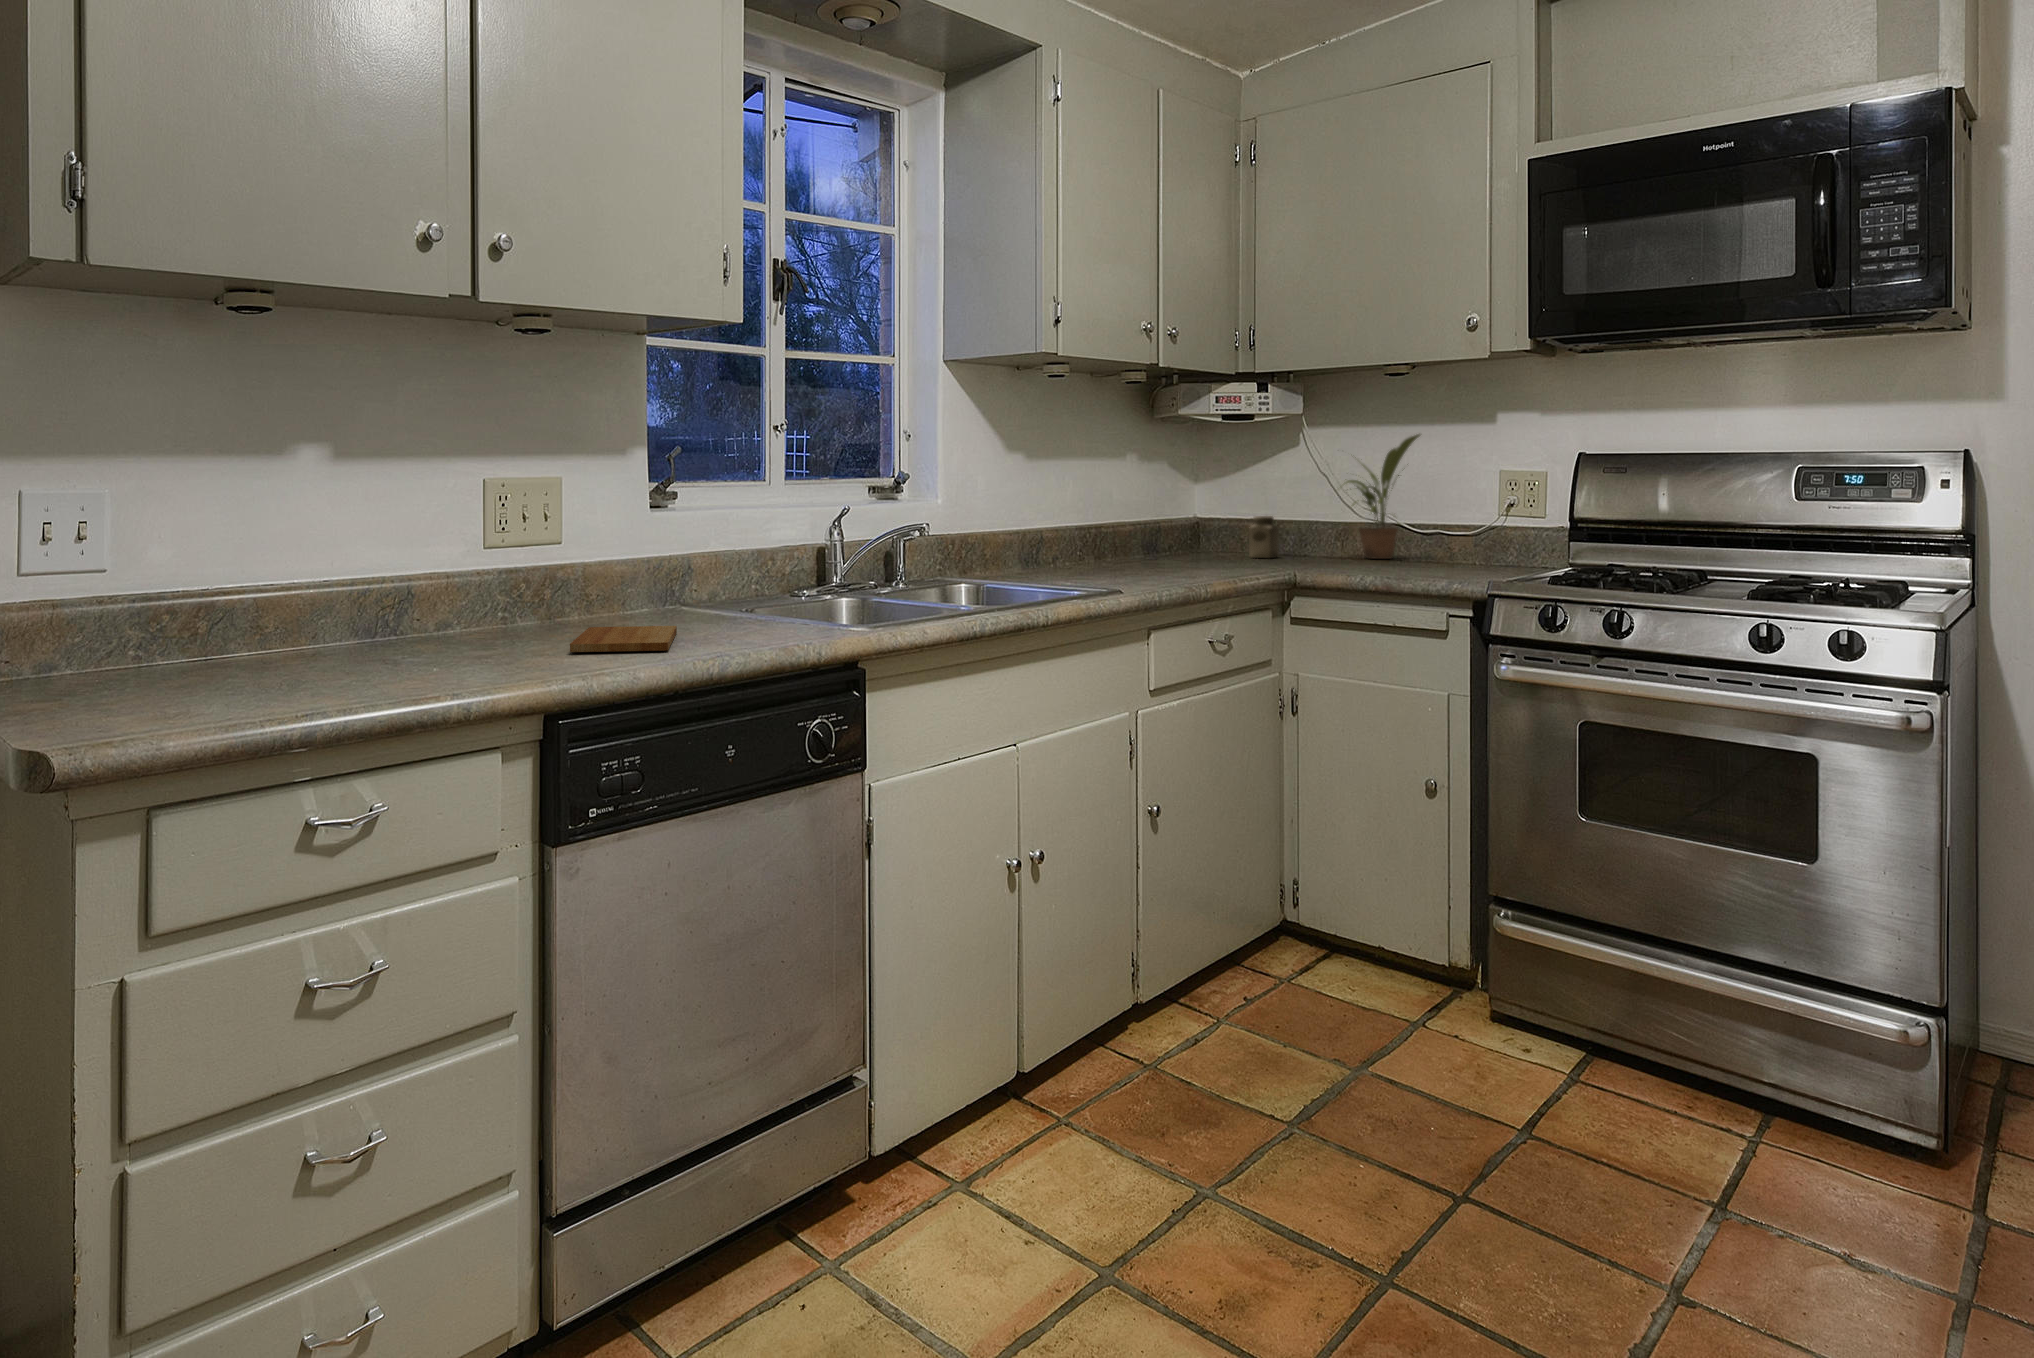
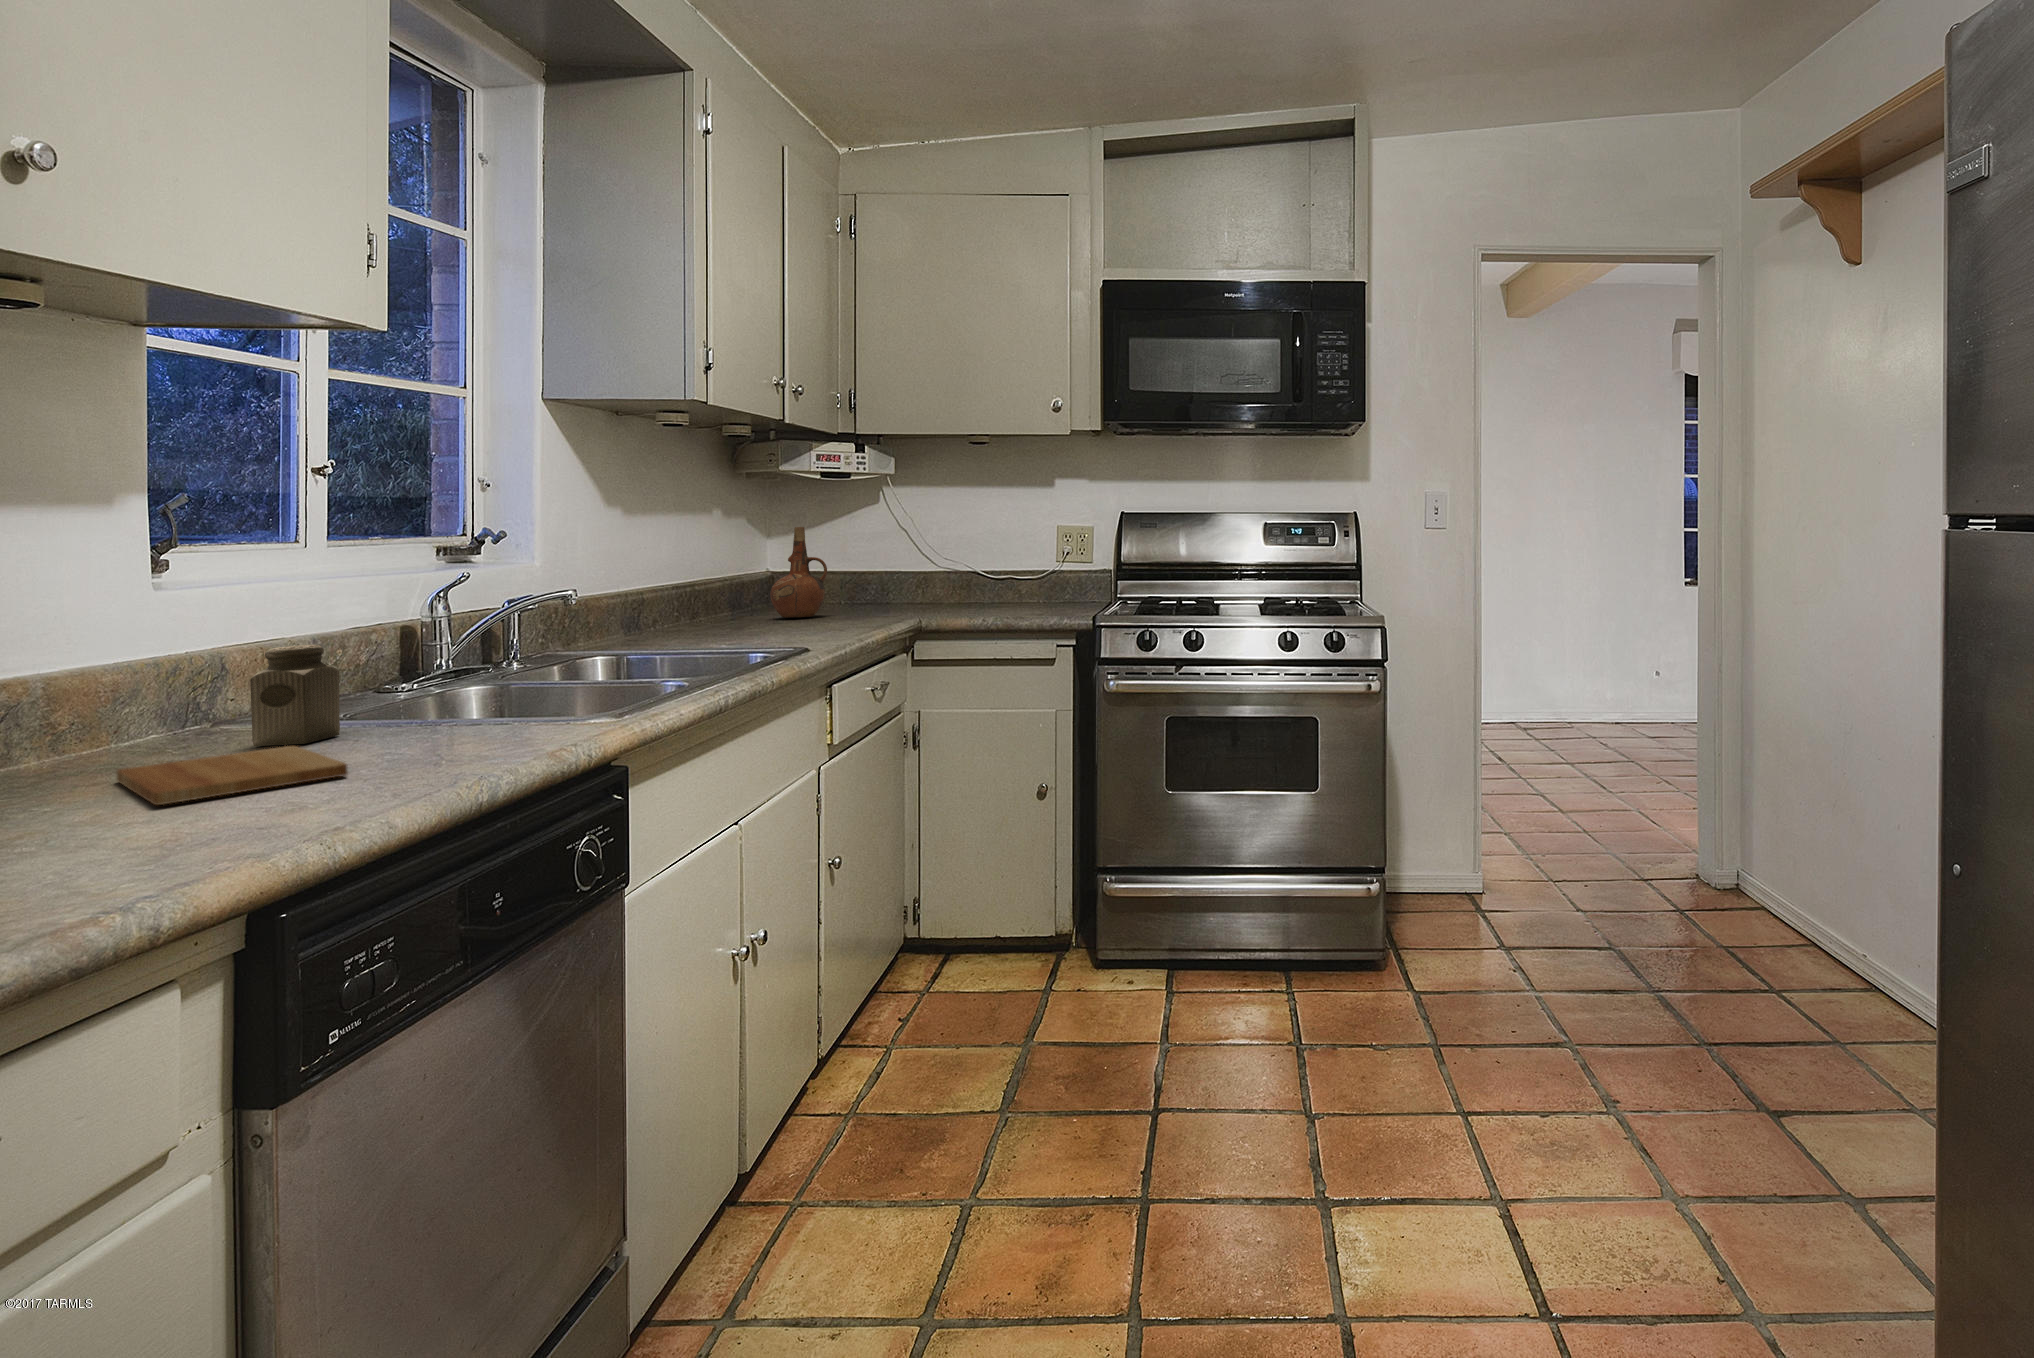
potted plant: present [1346,434,1420,559] -> none [917,492,997,601]
ceramic pitcher: none [1159,472,1215,564] -> present [770,527,827,618]
salt shaker: present [1249,516,1279,558] -> present [250,644,340,746]

